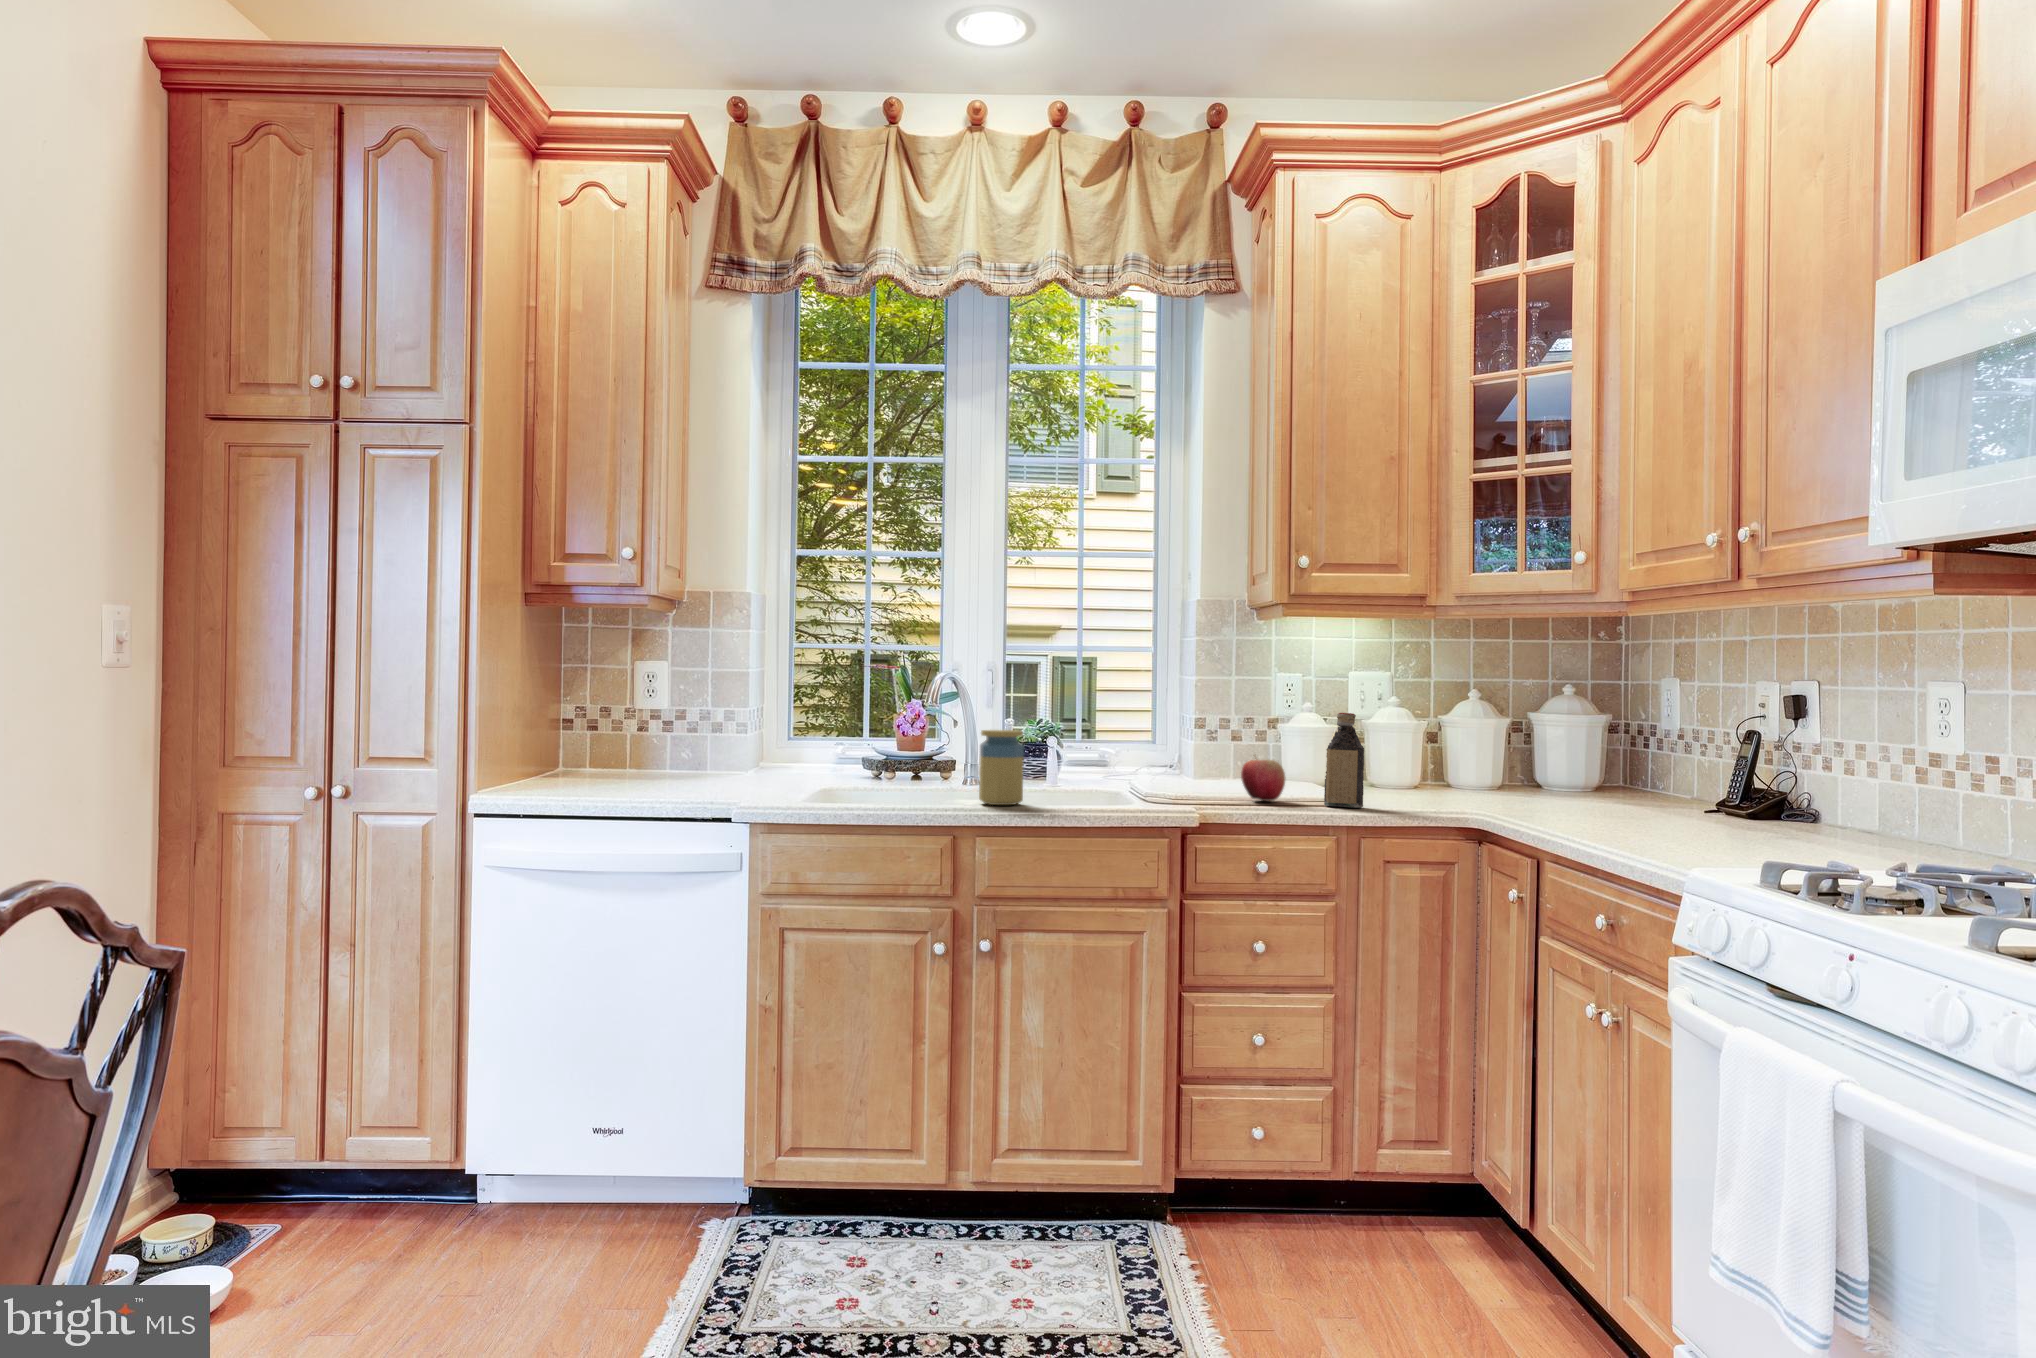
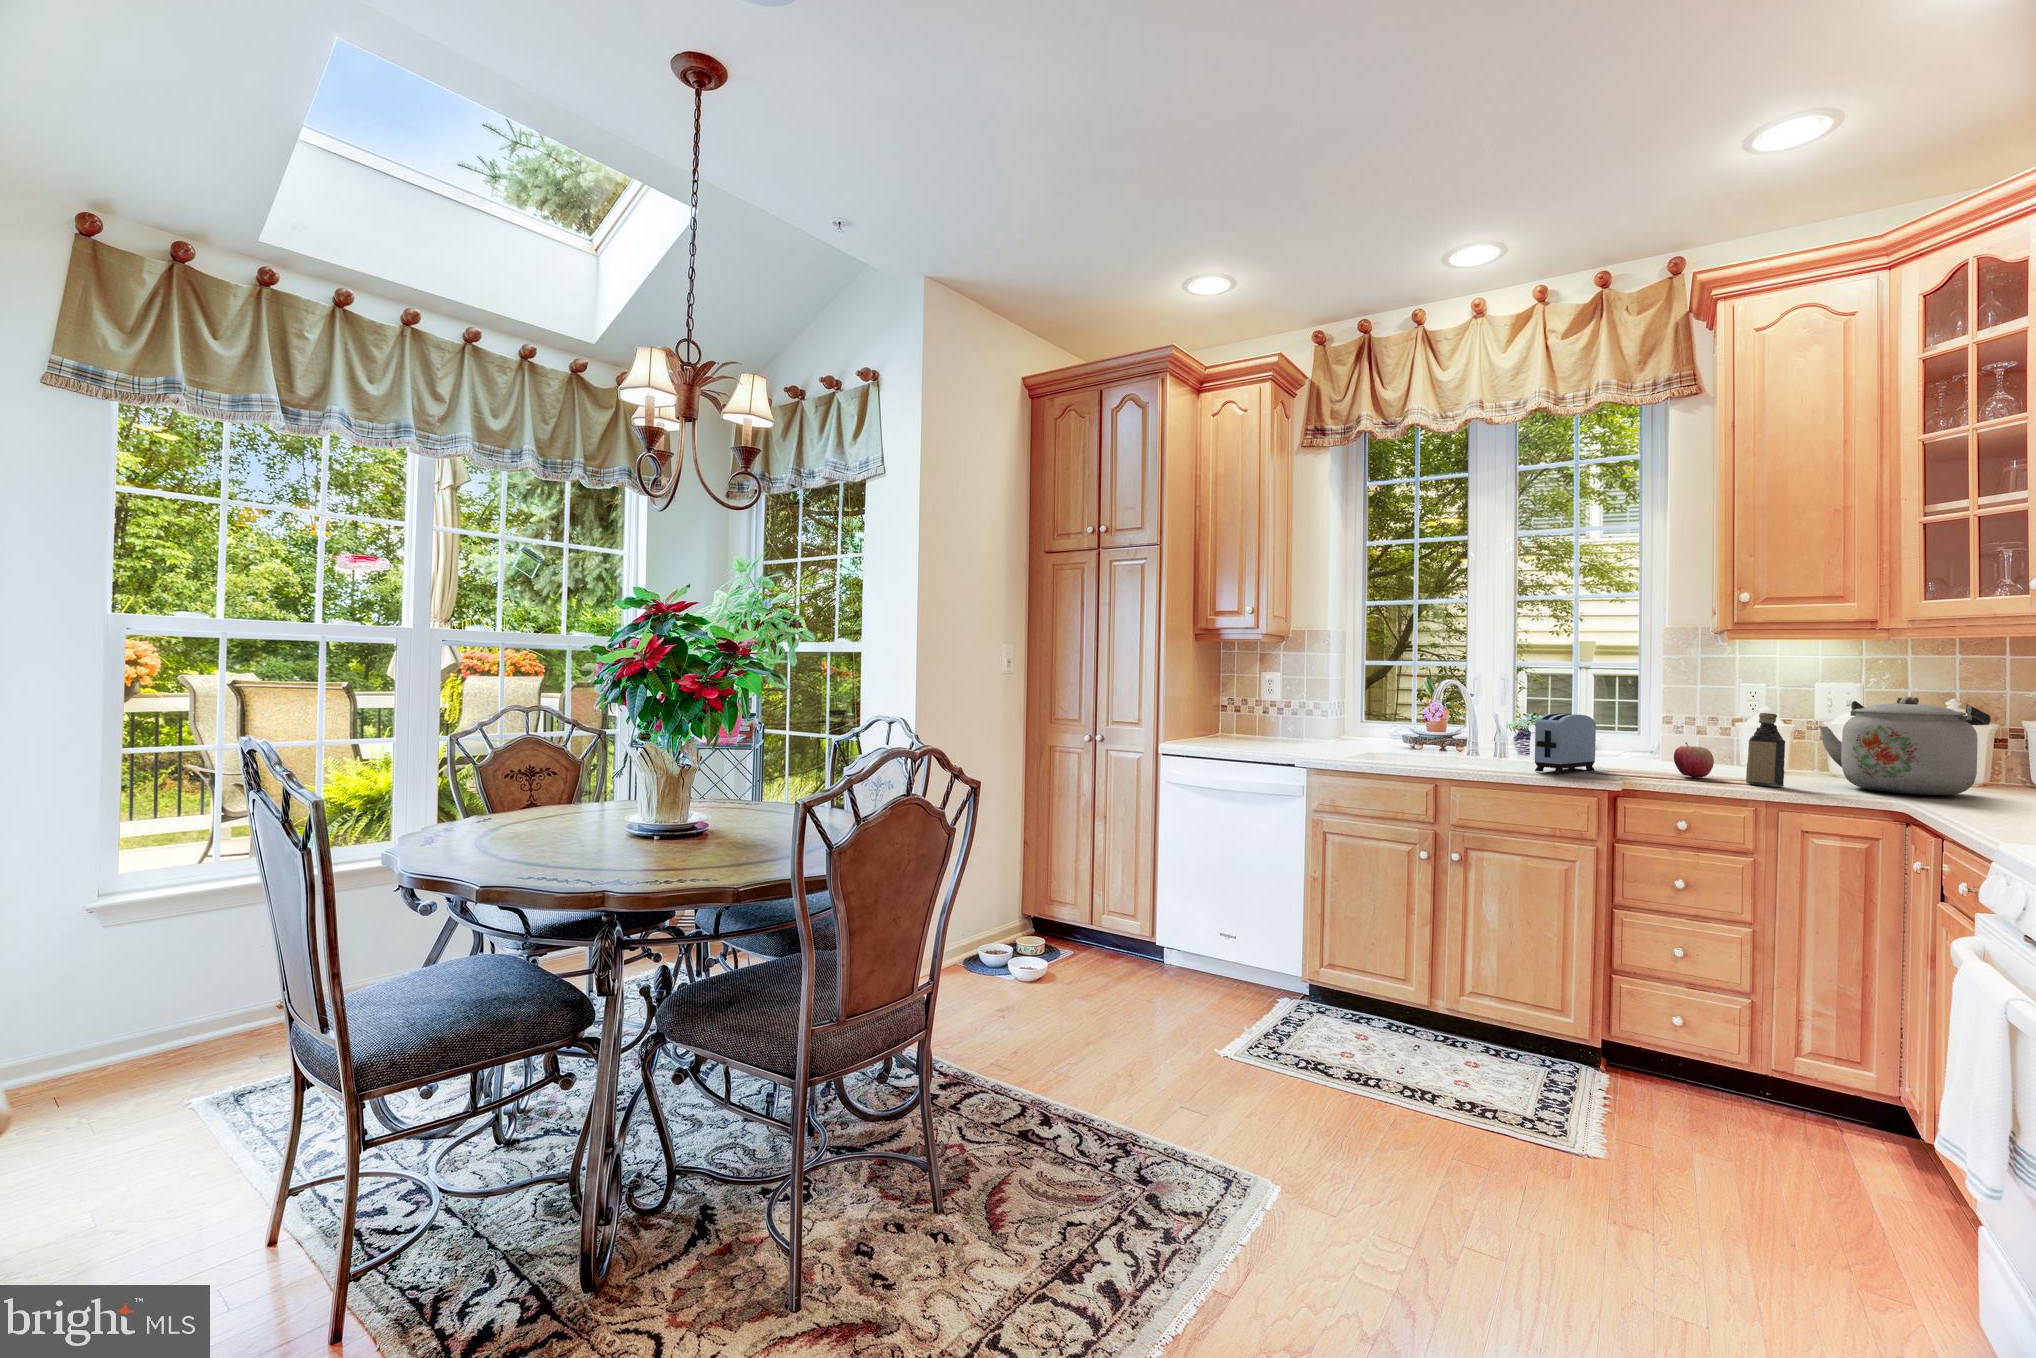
kettle: none [1382,689,1532,806] -> present [1819,697,1990,795]
toaster: none [1090,720,1151,807] -> present [1535,714,1596,774]
jar: present [979,730,1024,805] -> none [1454,718,1485,767]

